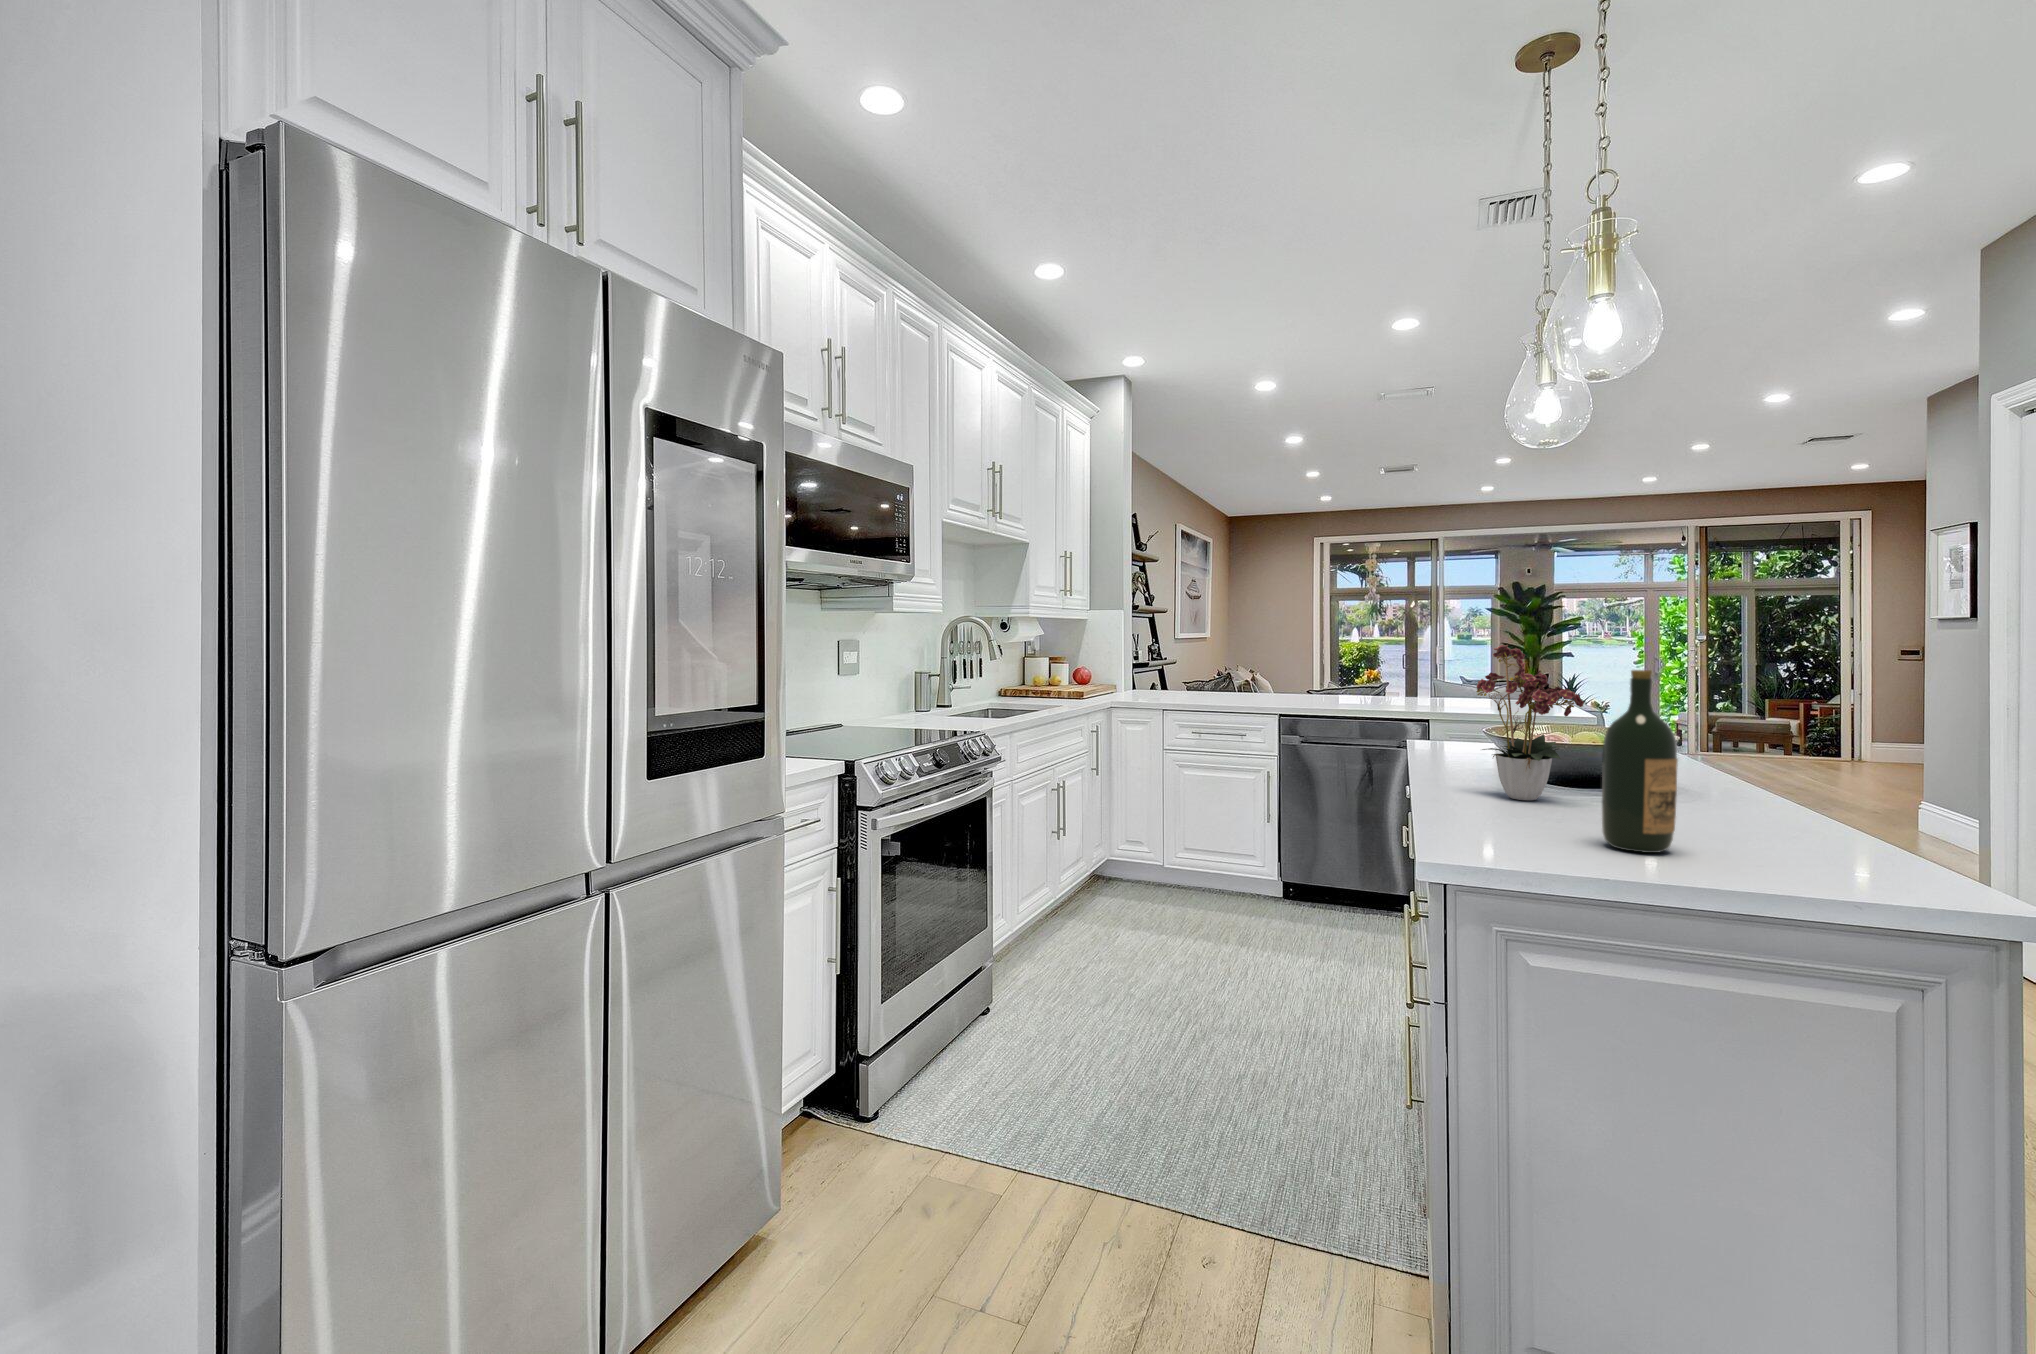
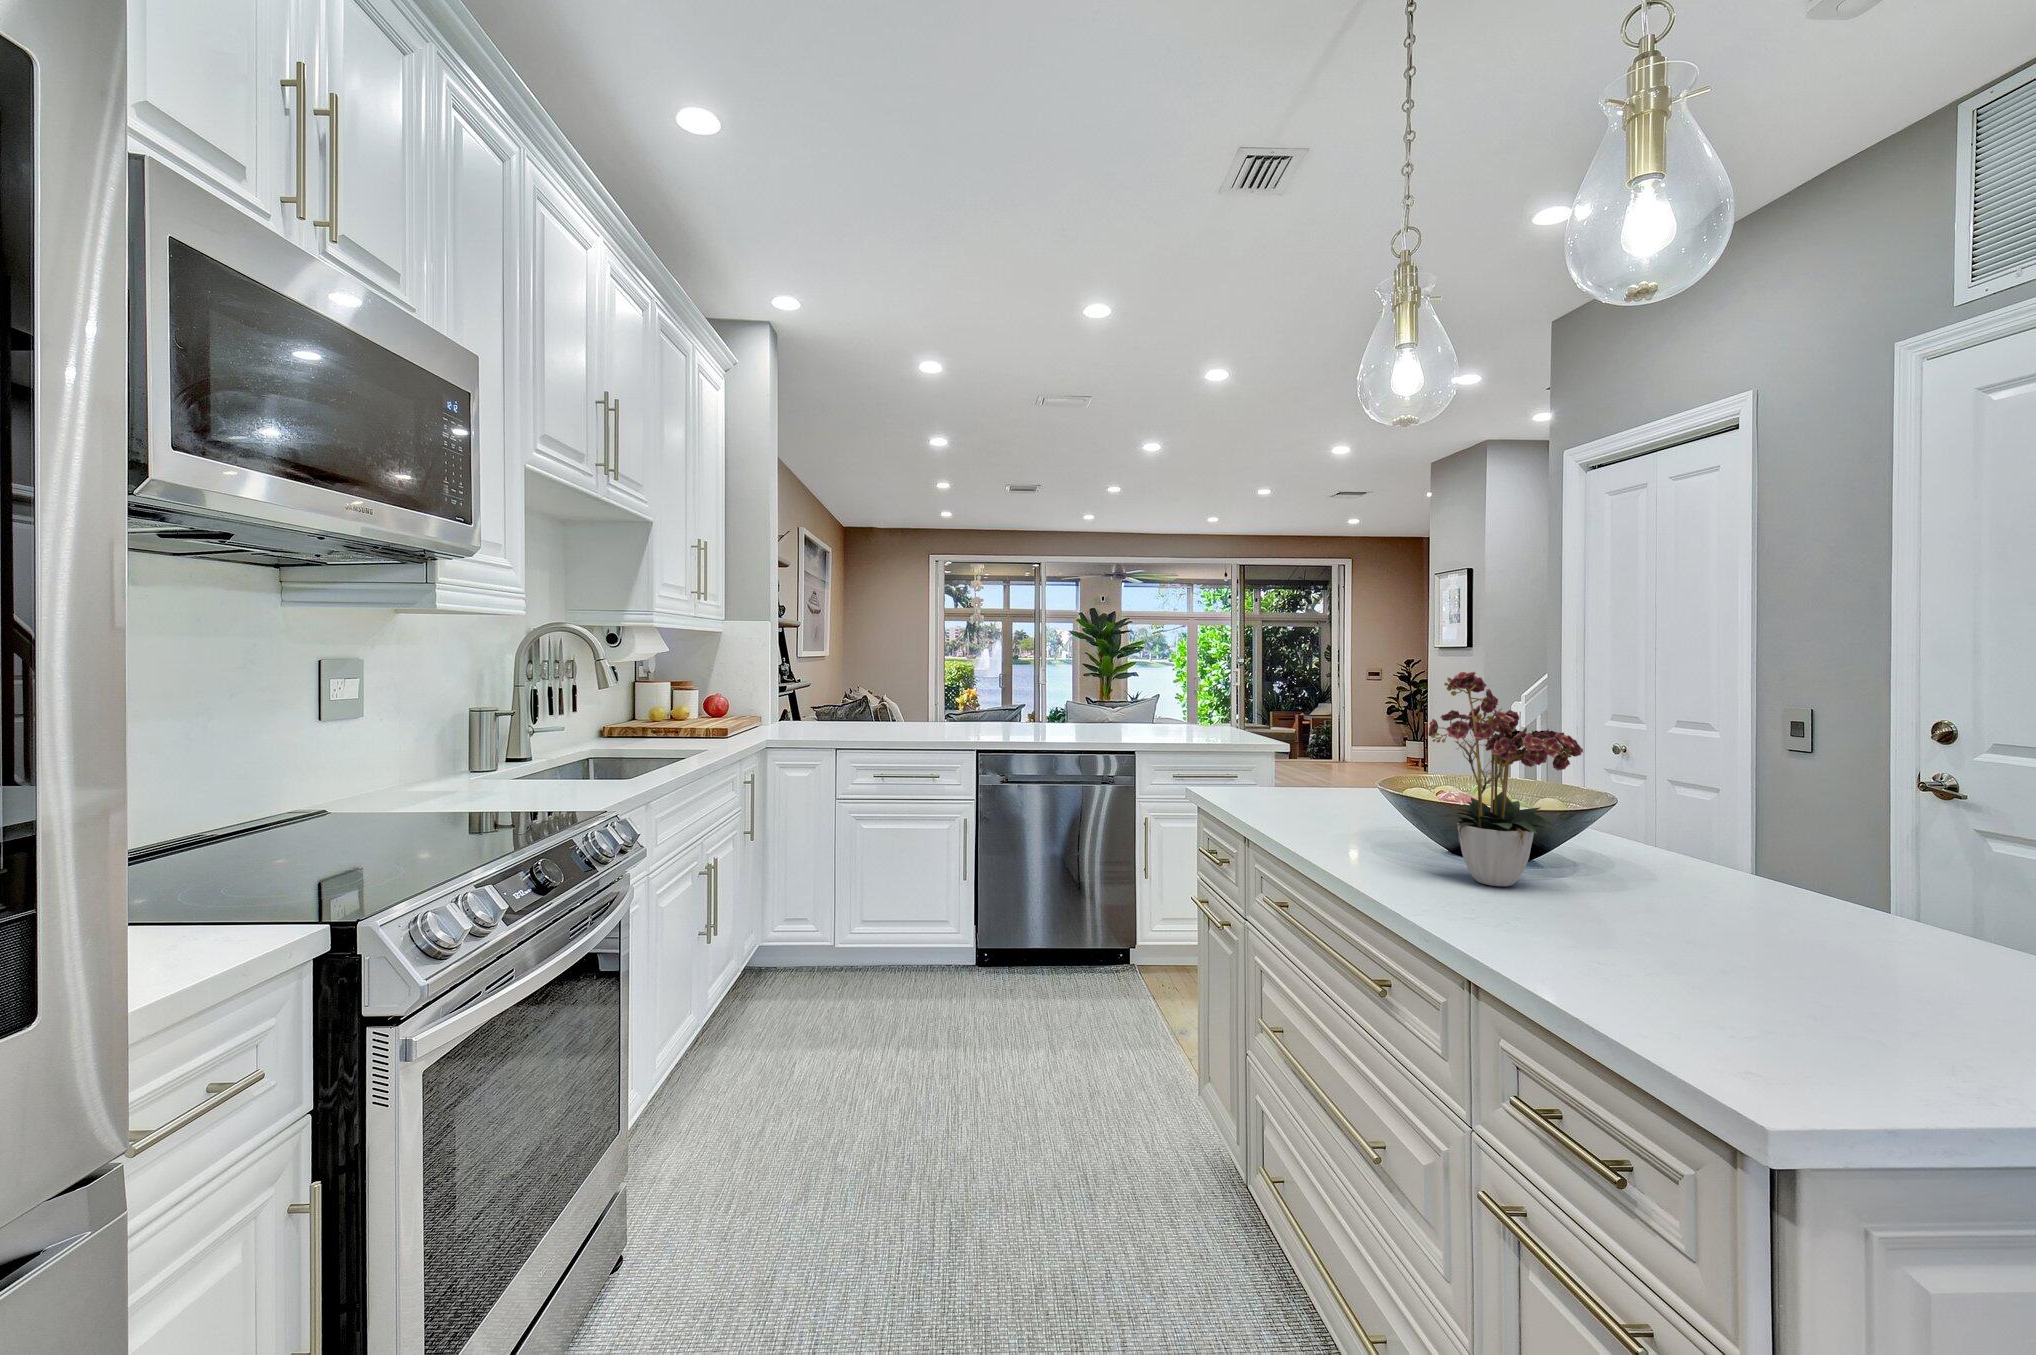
wine bottle: present [1602,670,1678,853] -> none [1793,714,1926,1002]

